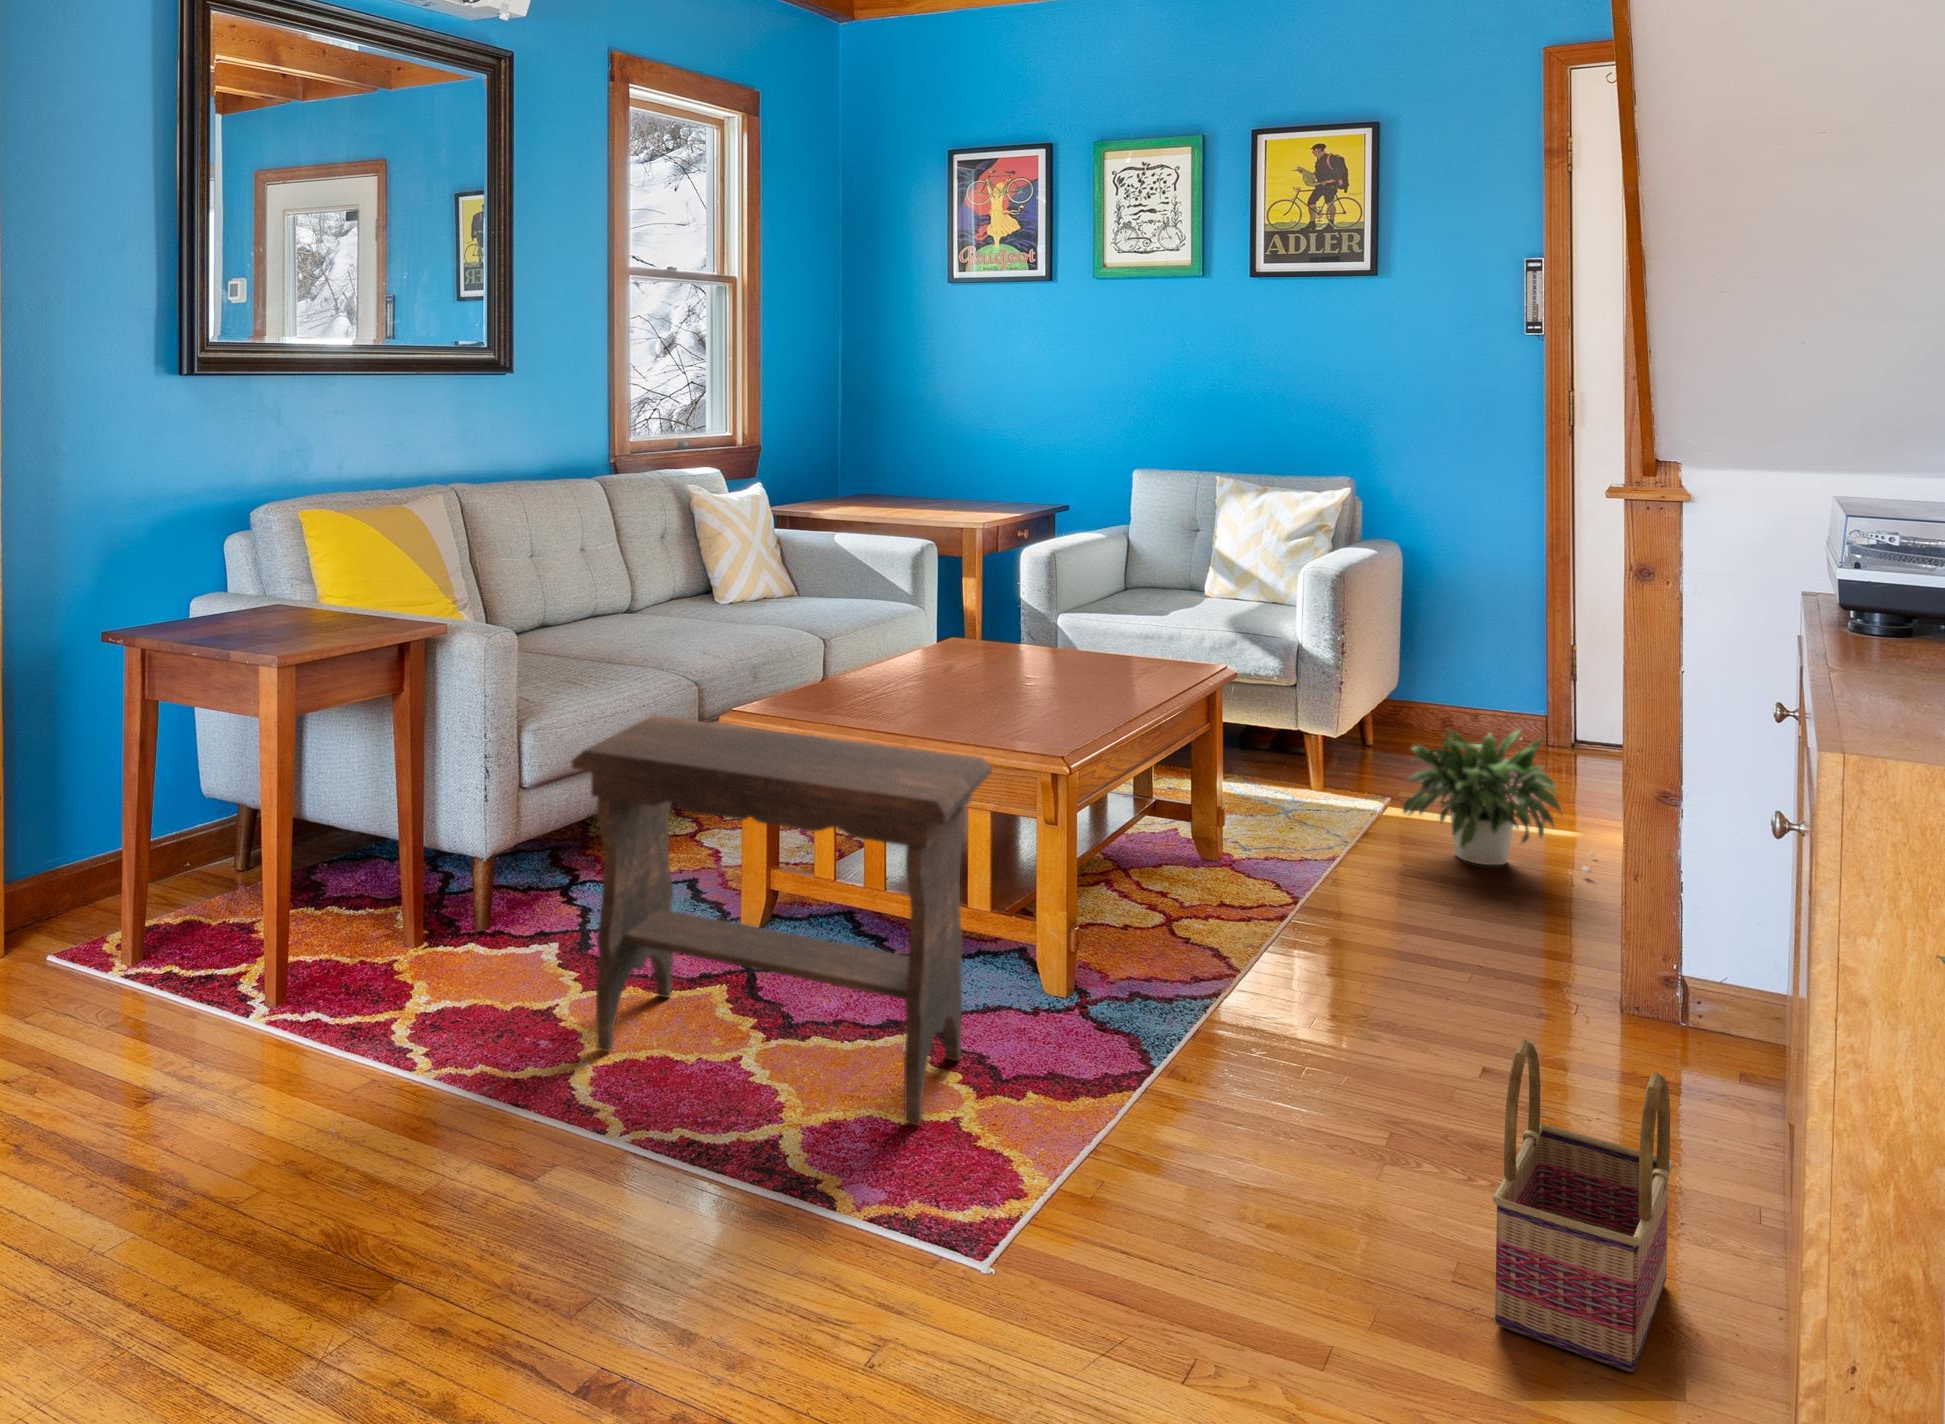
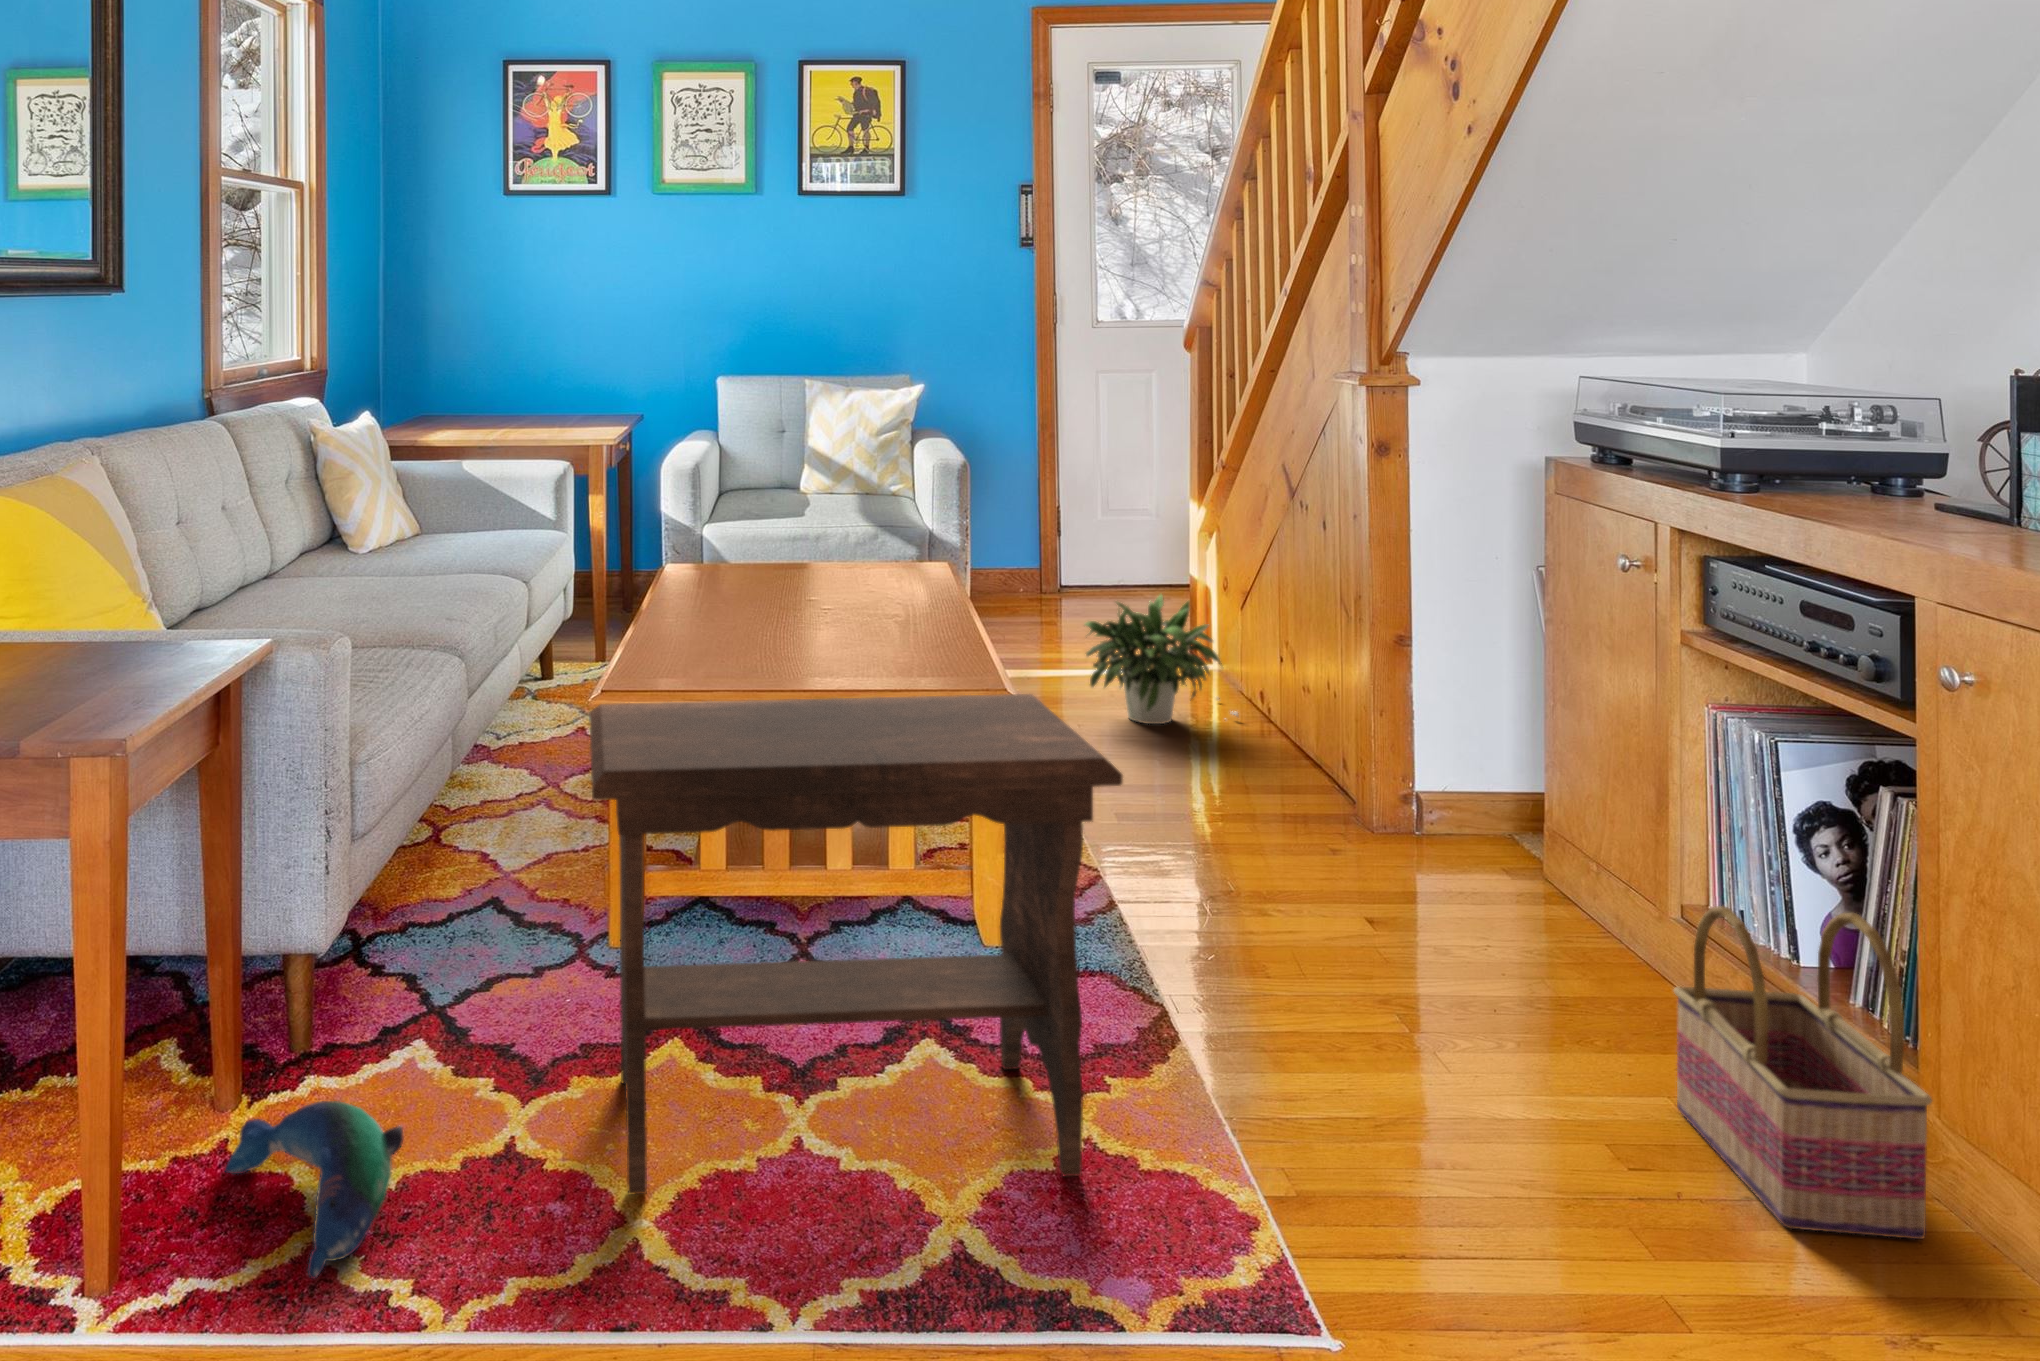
plush toy: none [377,944,468,1035] -> present [225,1101,403,1278]

